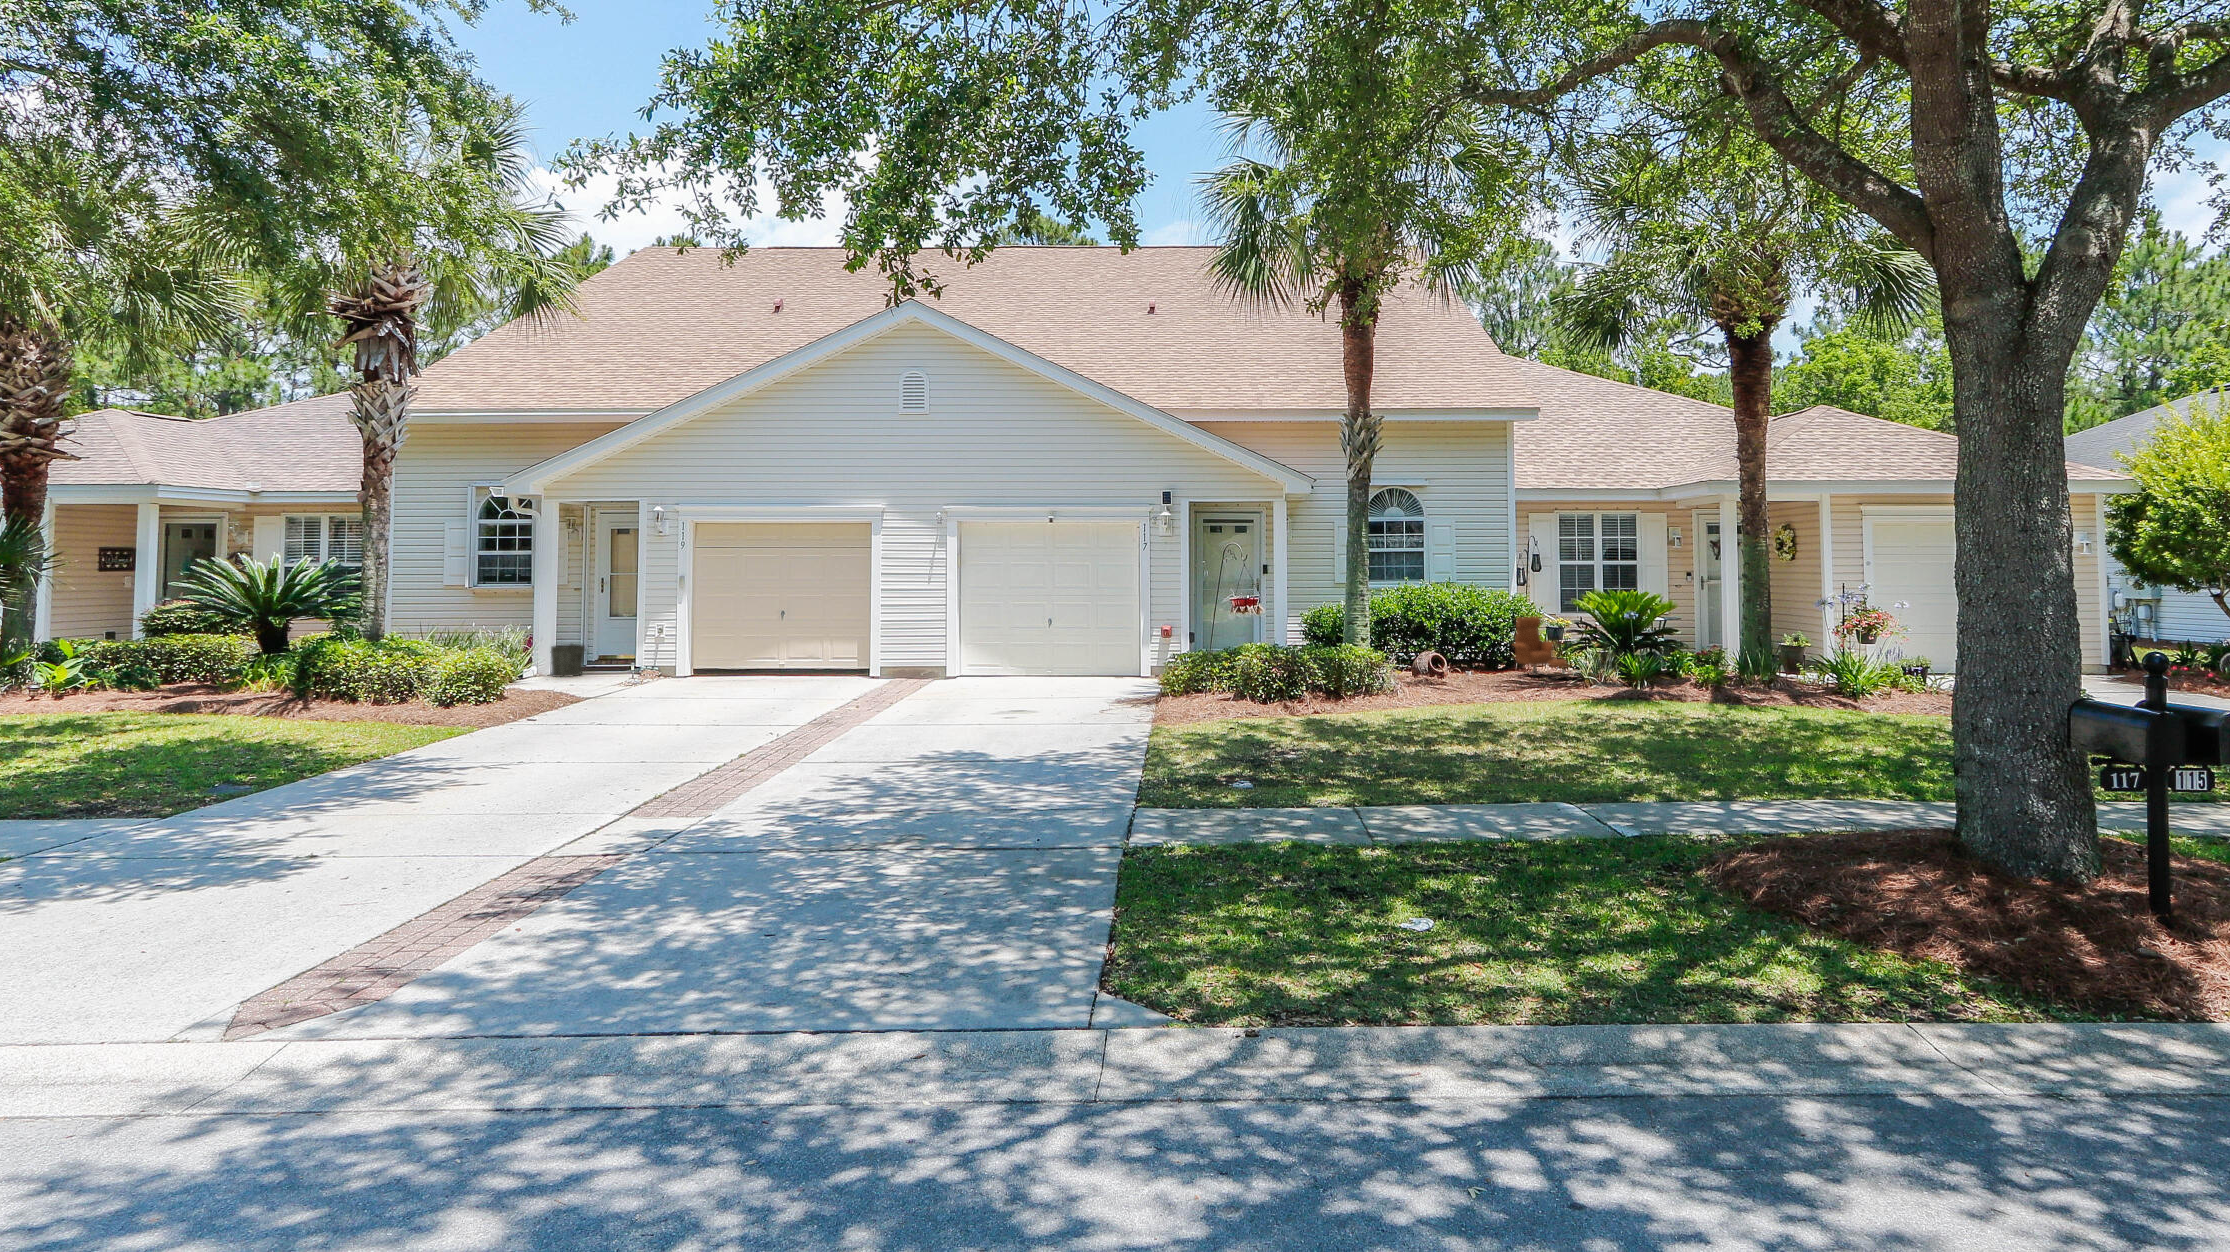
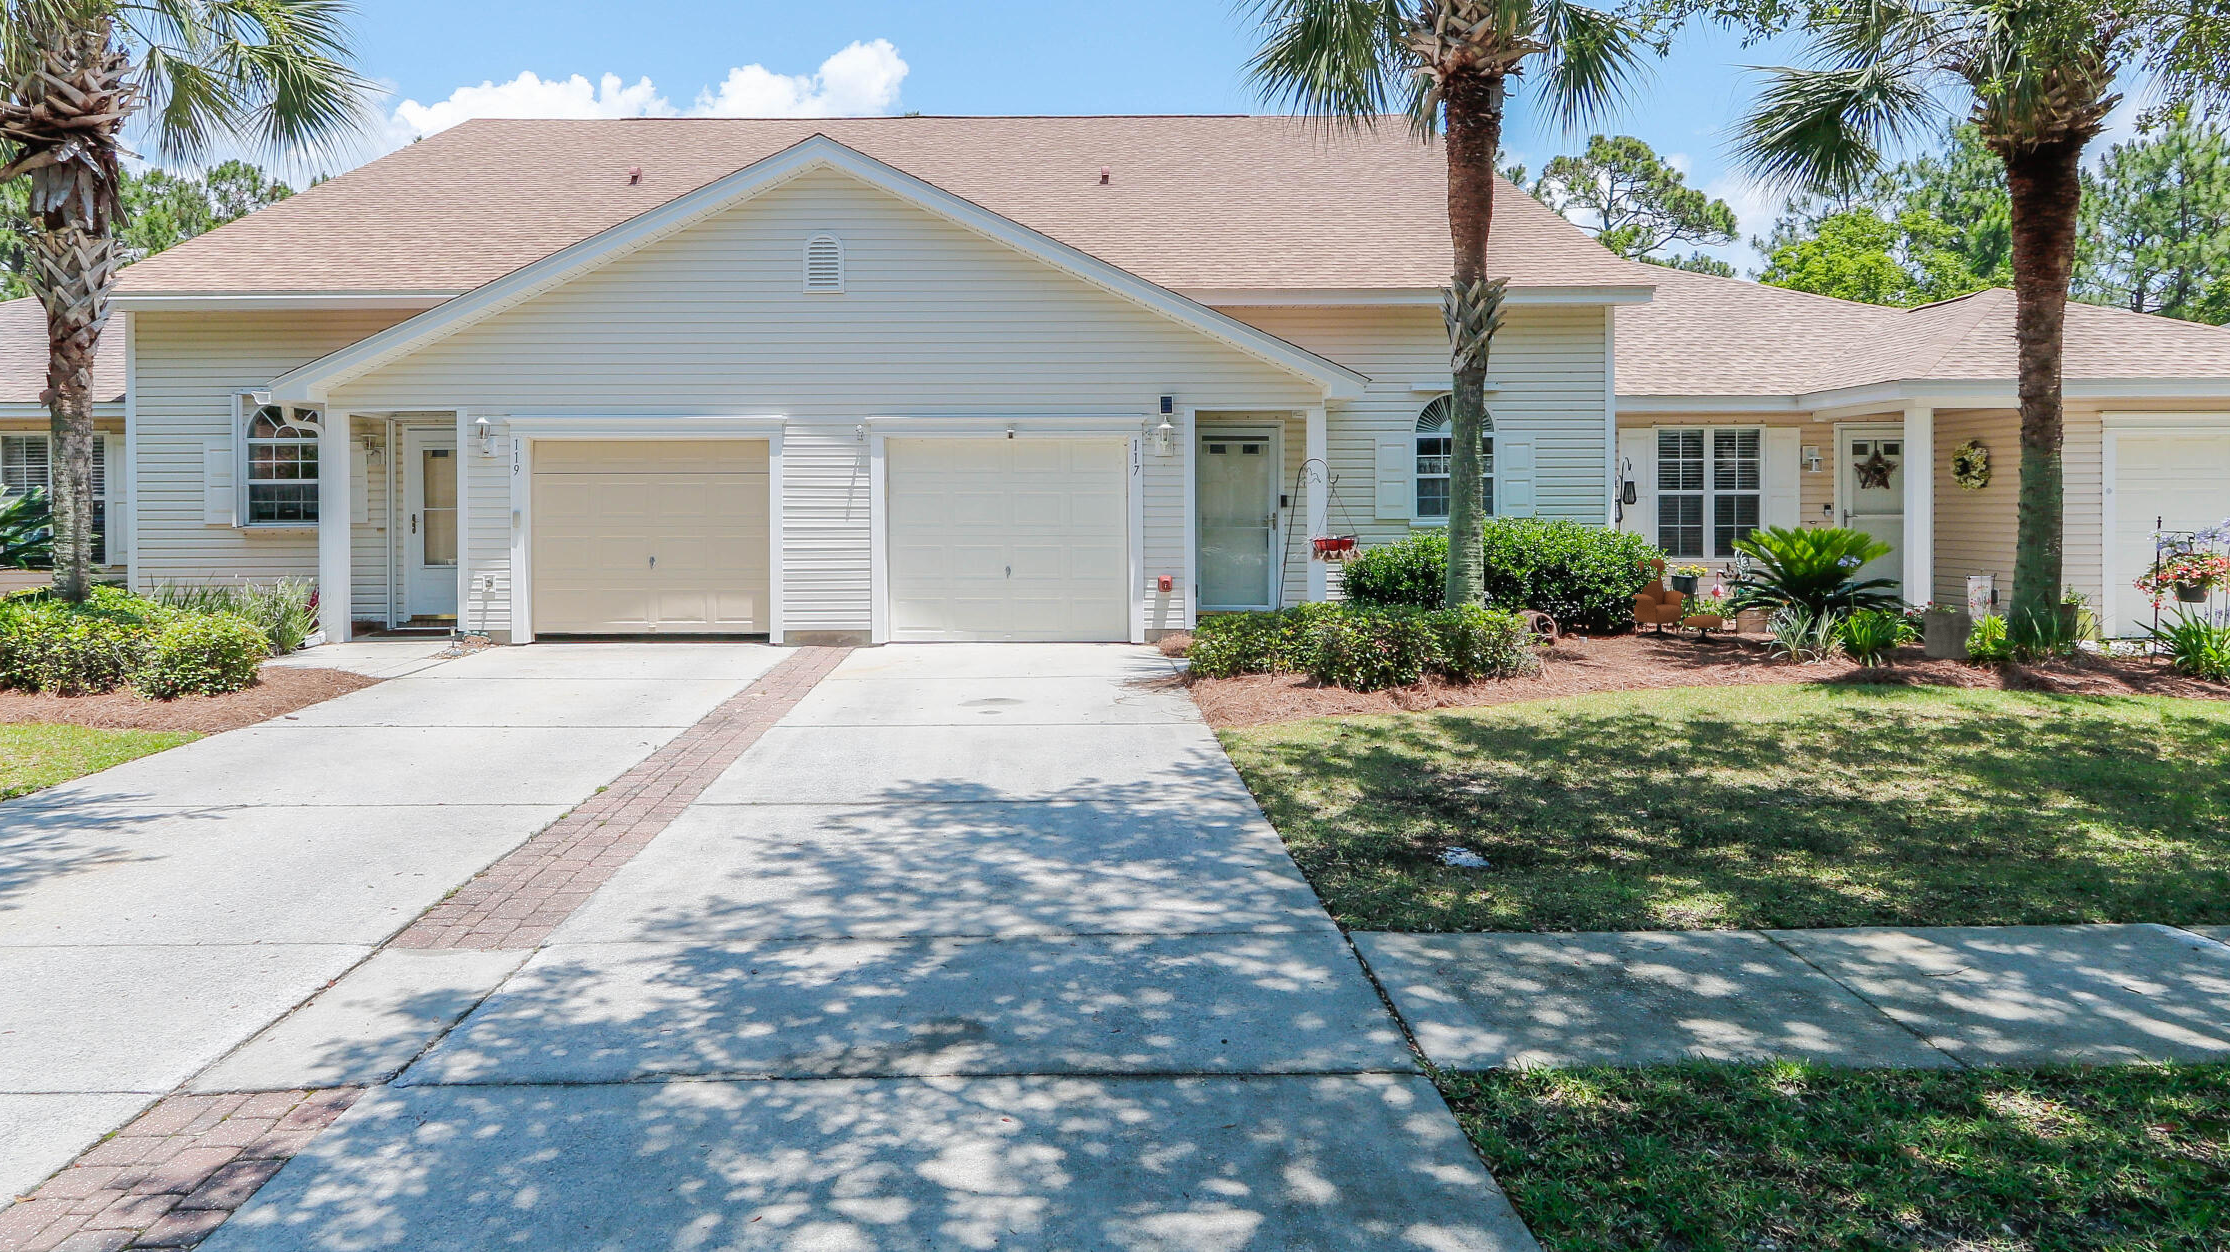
potted tree: present [1593,637,1623,687] -> none [1753,585,1800,654]
bucket: present [551,644,586,677] -> present [1920,609,1973,659]

